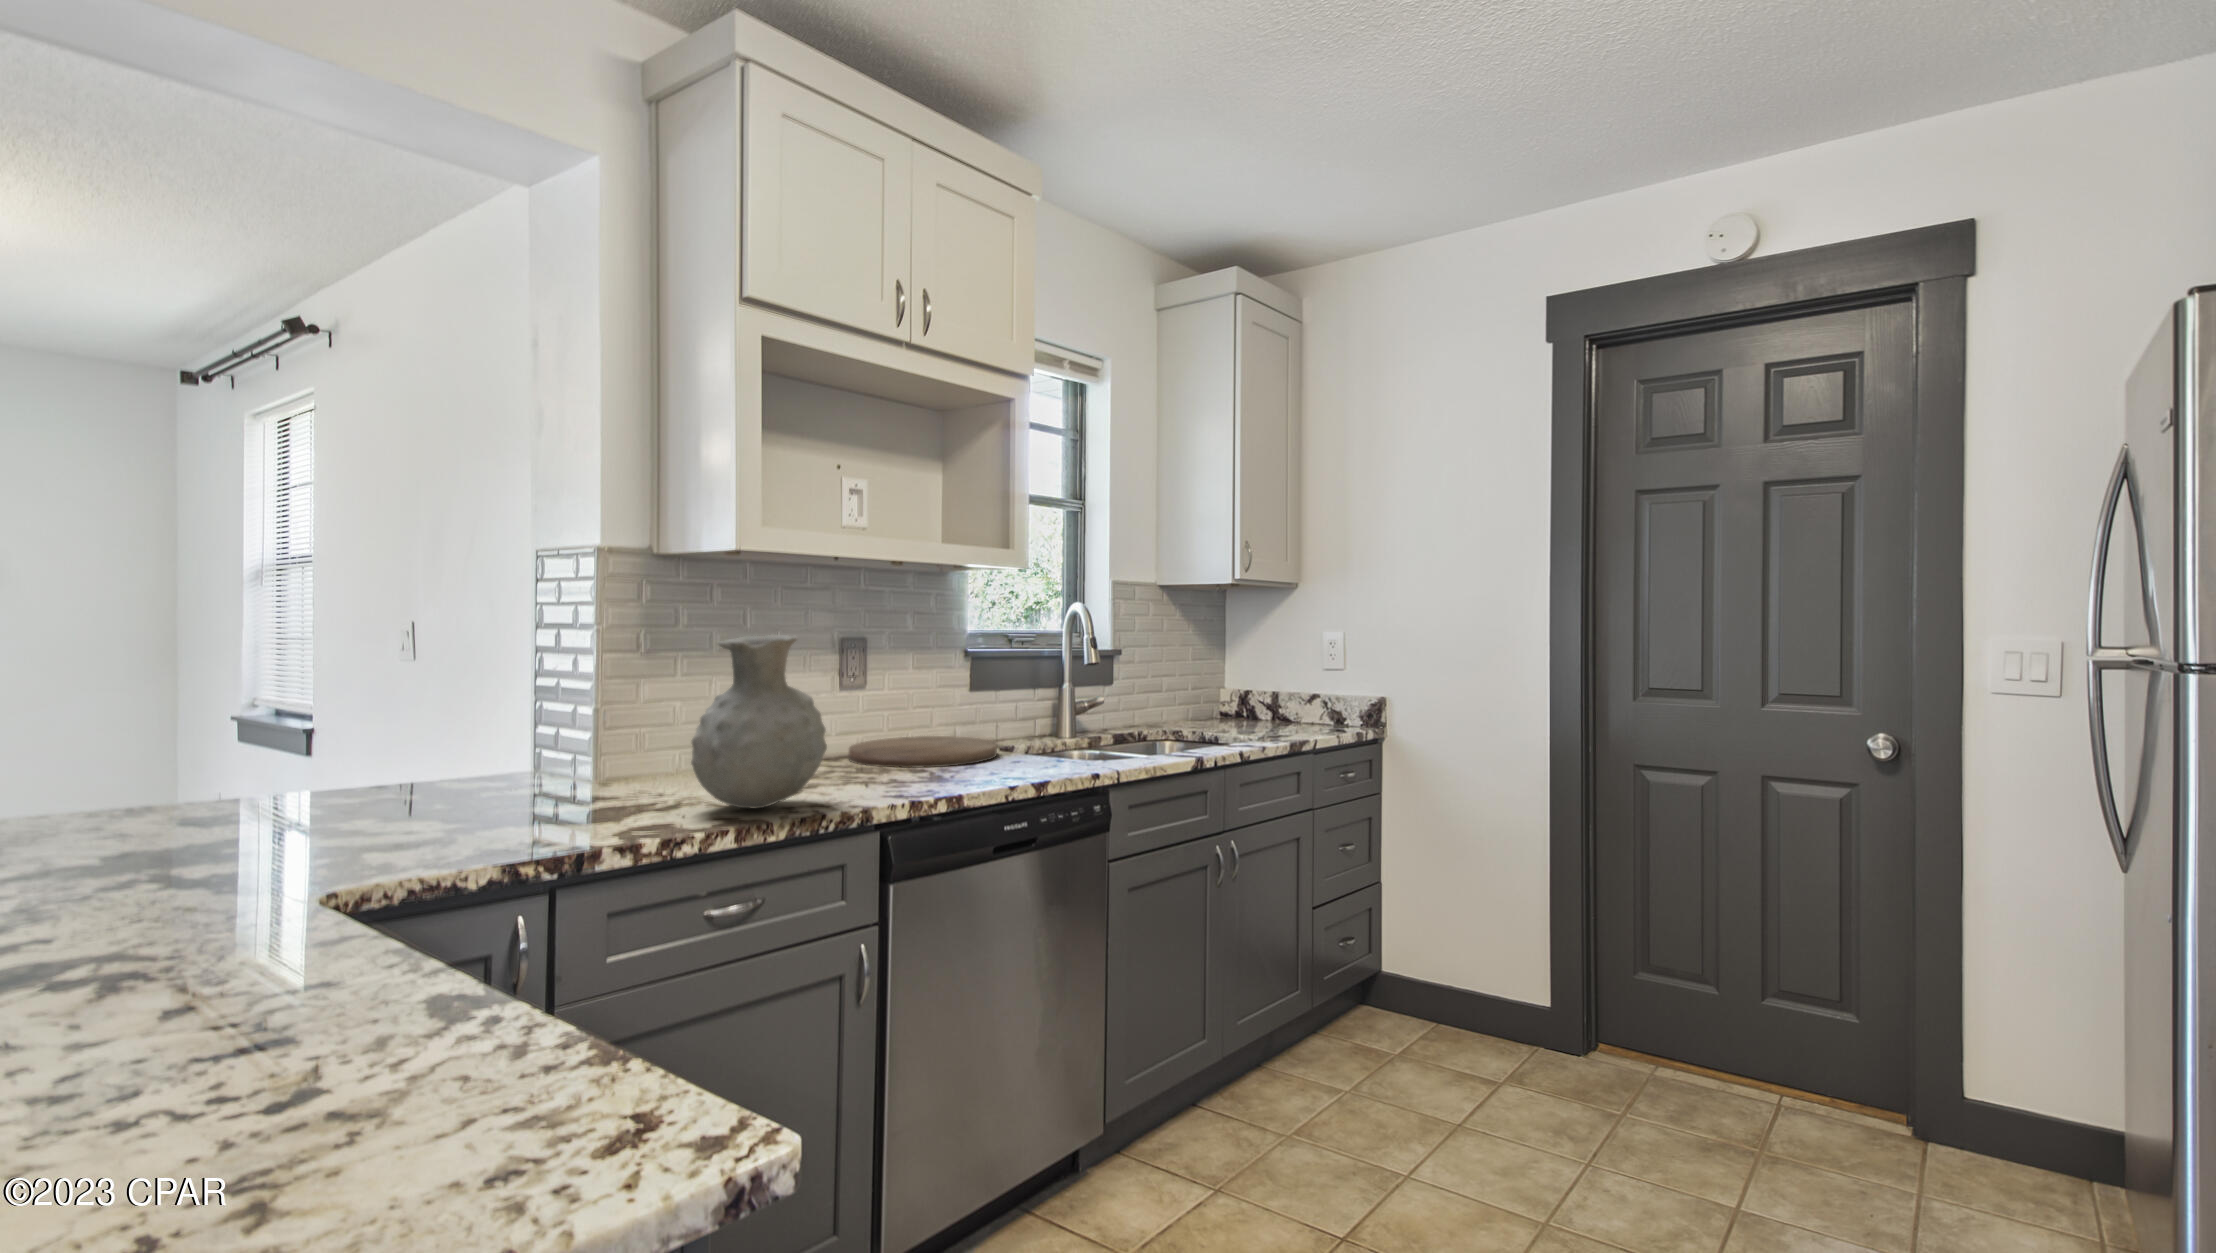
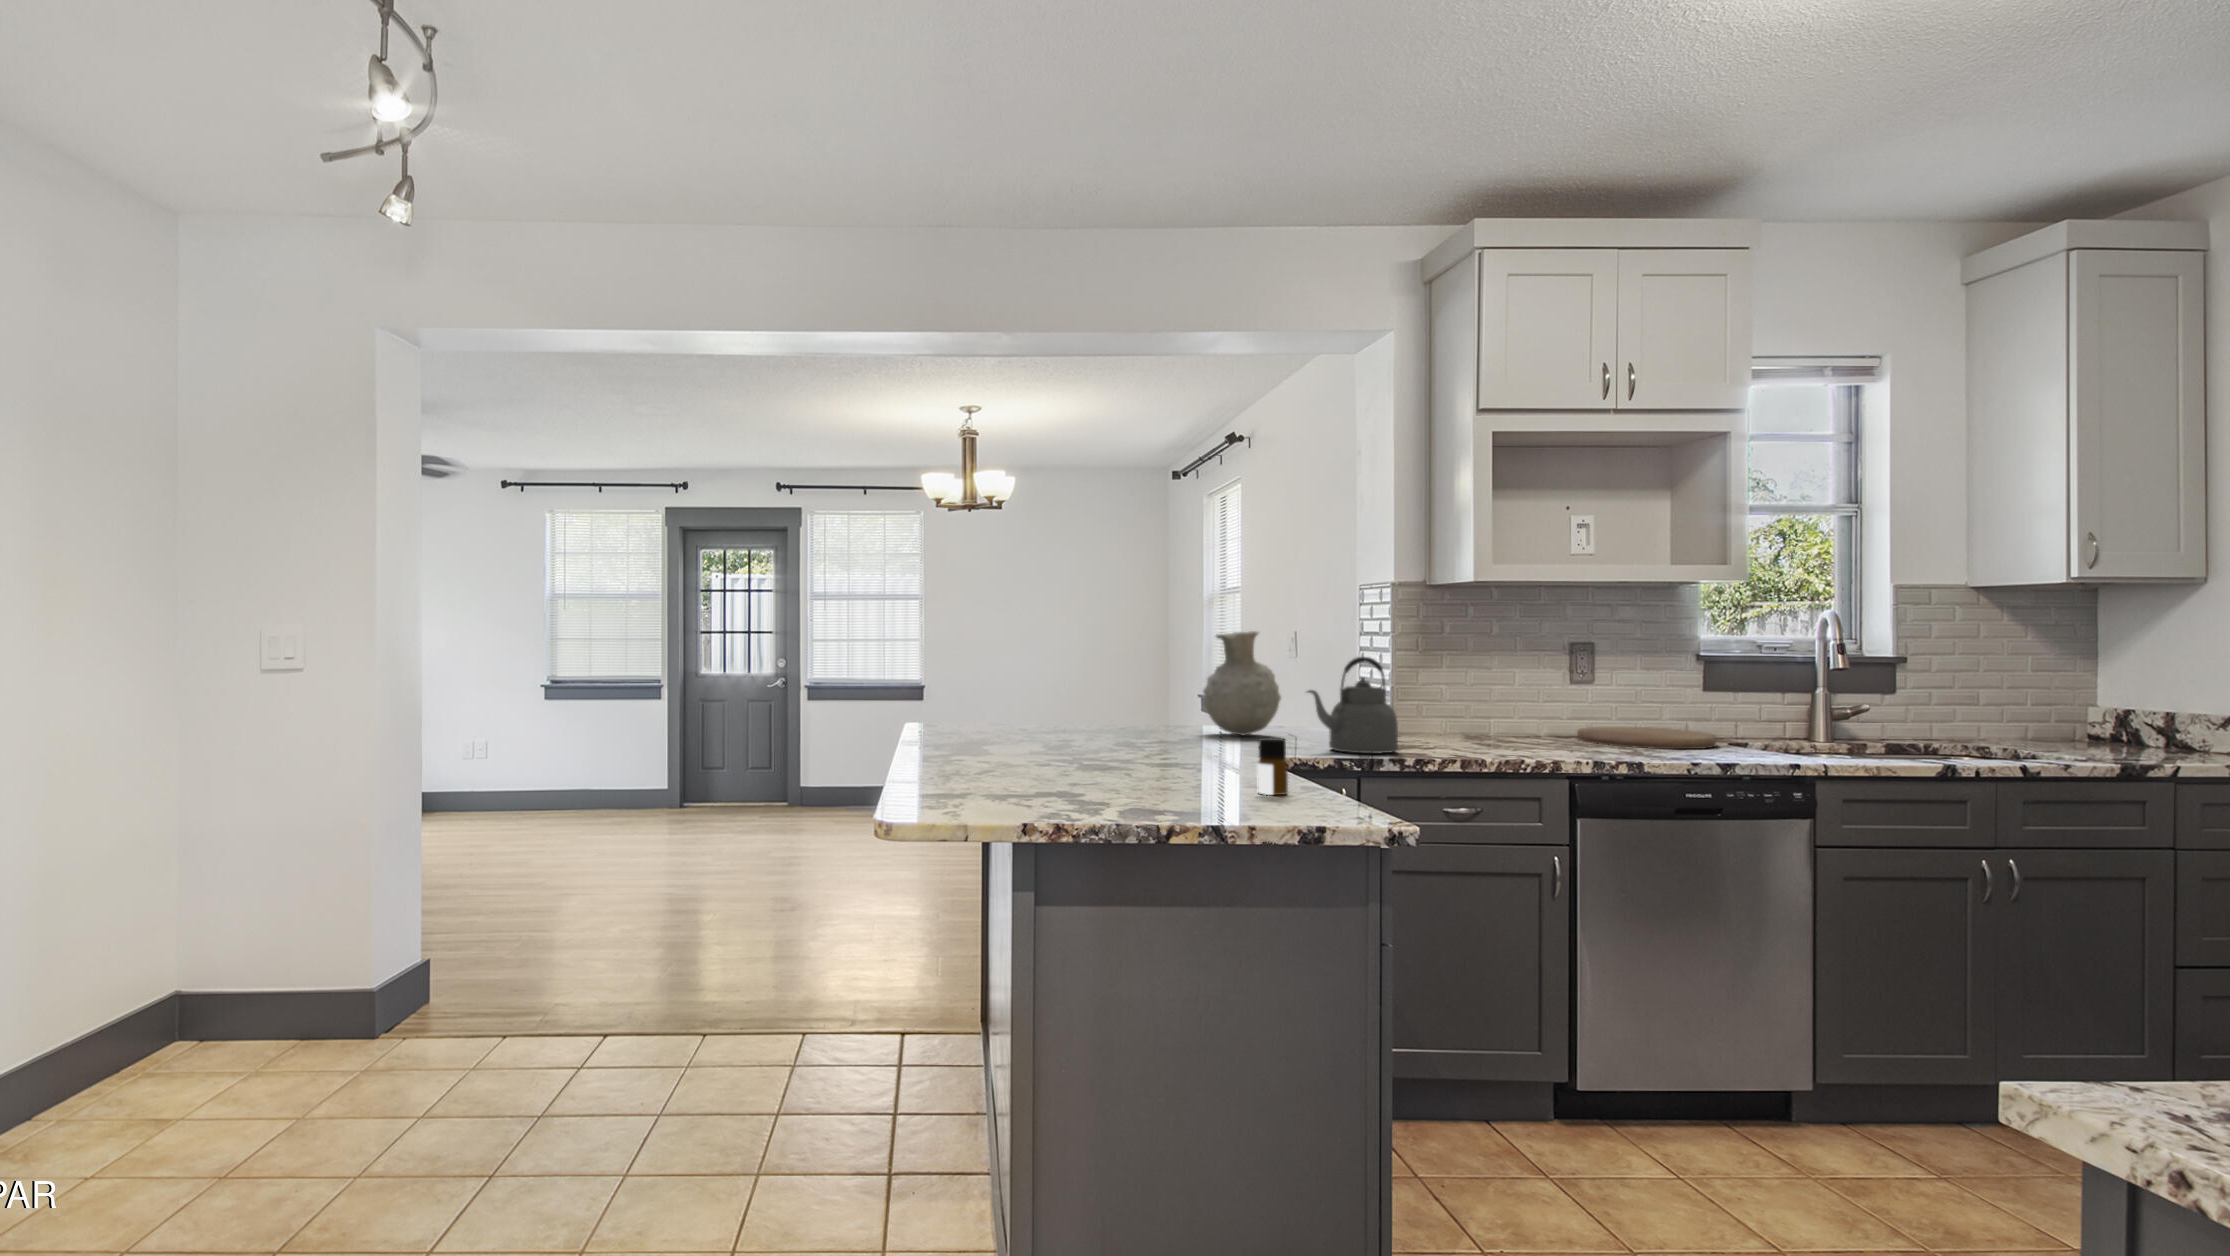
vase: present [691,634,827,808] -> present [1203,631,1281,735]
kettle: none [437,675,627,852] -> present [1307,657,1398,754]
bottle: none [248,954,376,1161] -> present [1257,738,1288,795]

